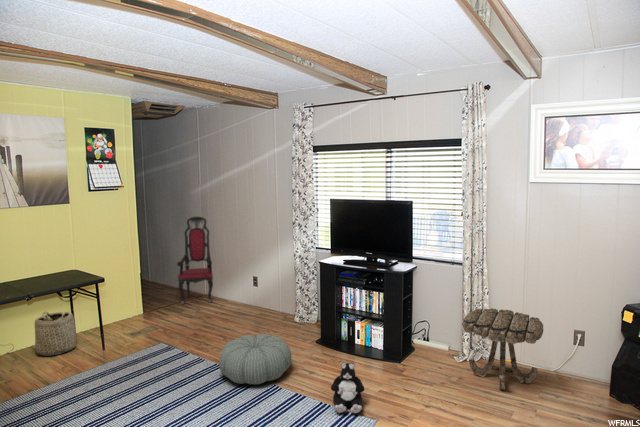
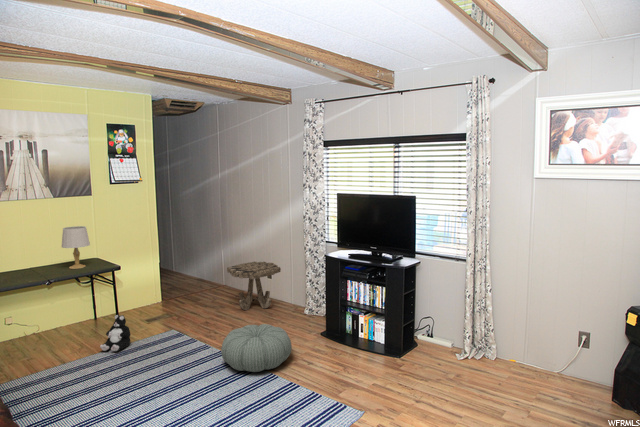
armchair: present [177,217,213,304] -> none [195,210,228,294]
table lamp: none [39,237,70,282] -> present [62,226,90,269]
side table: present [462,308,543,390] -> present [227,262,281,310]
basket: present [35,312,76,356] -> none [58,296,95,337]
plush toy: present [331,363,364,413] -> present [100,315,131,351]

